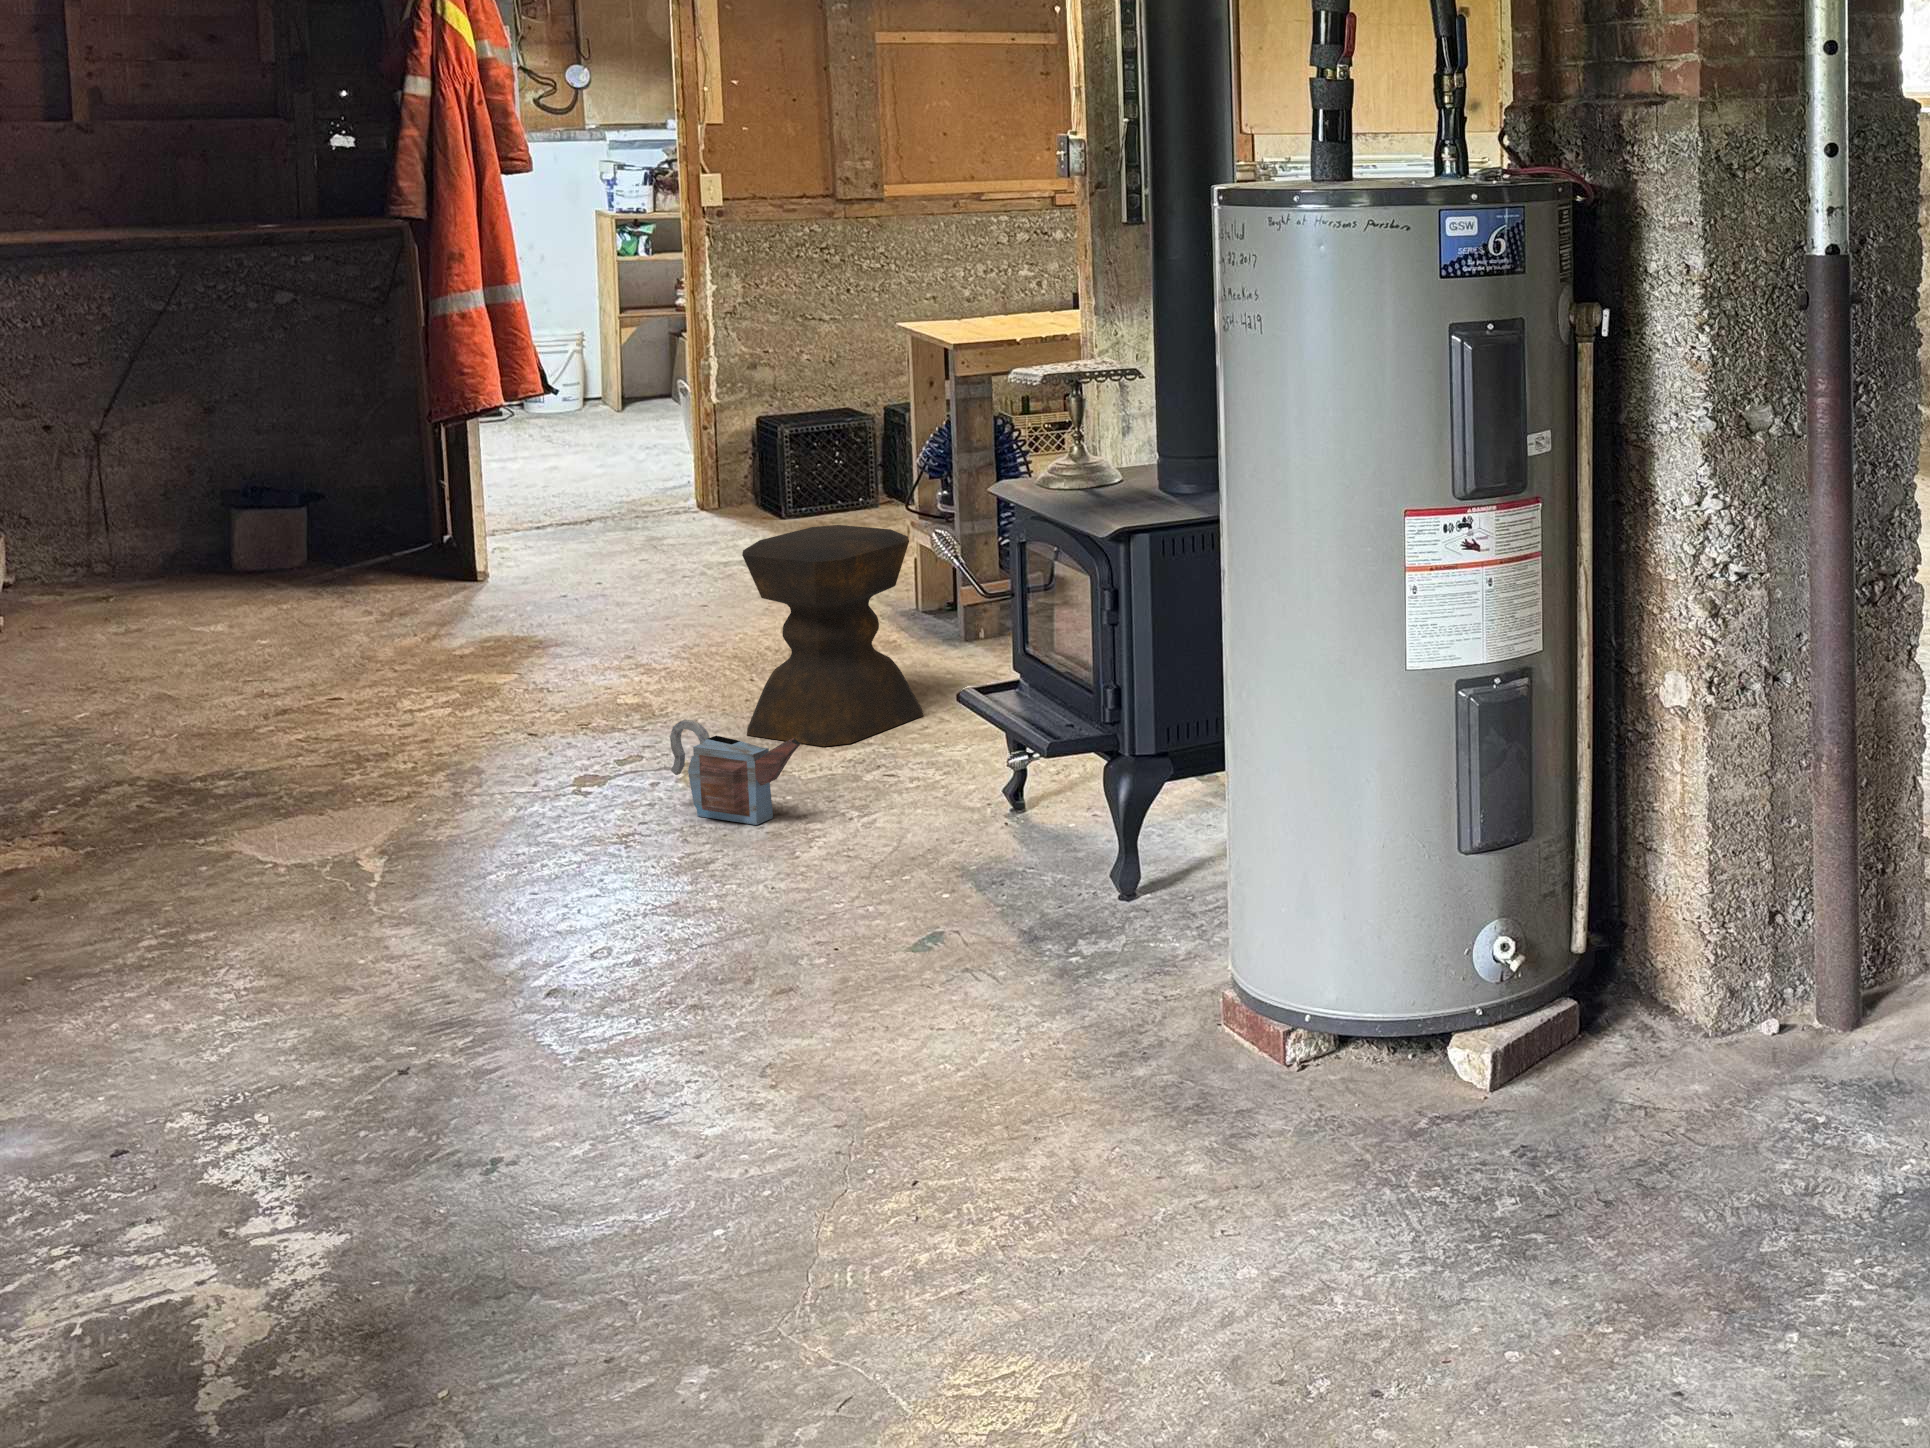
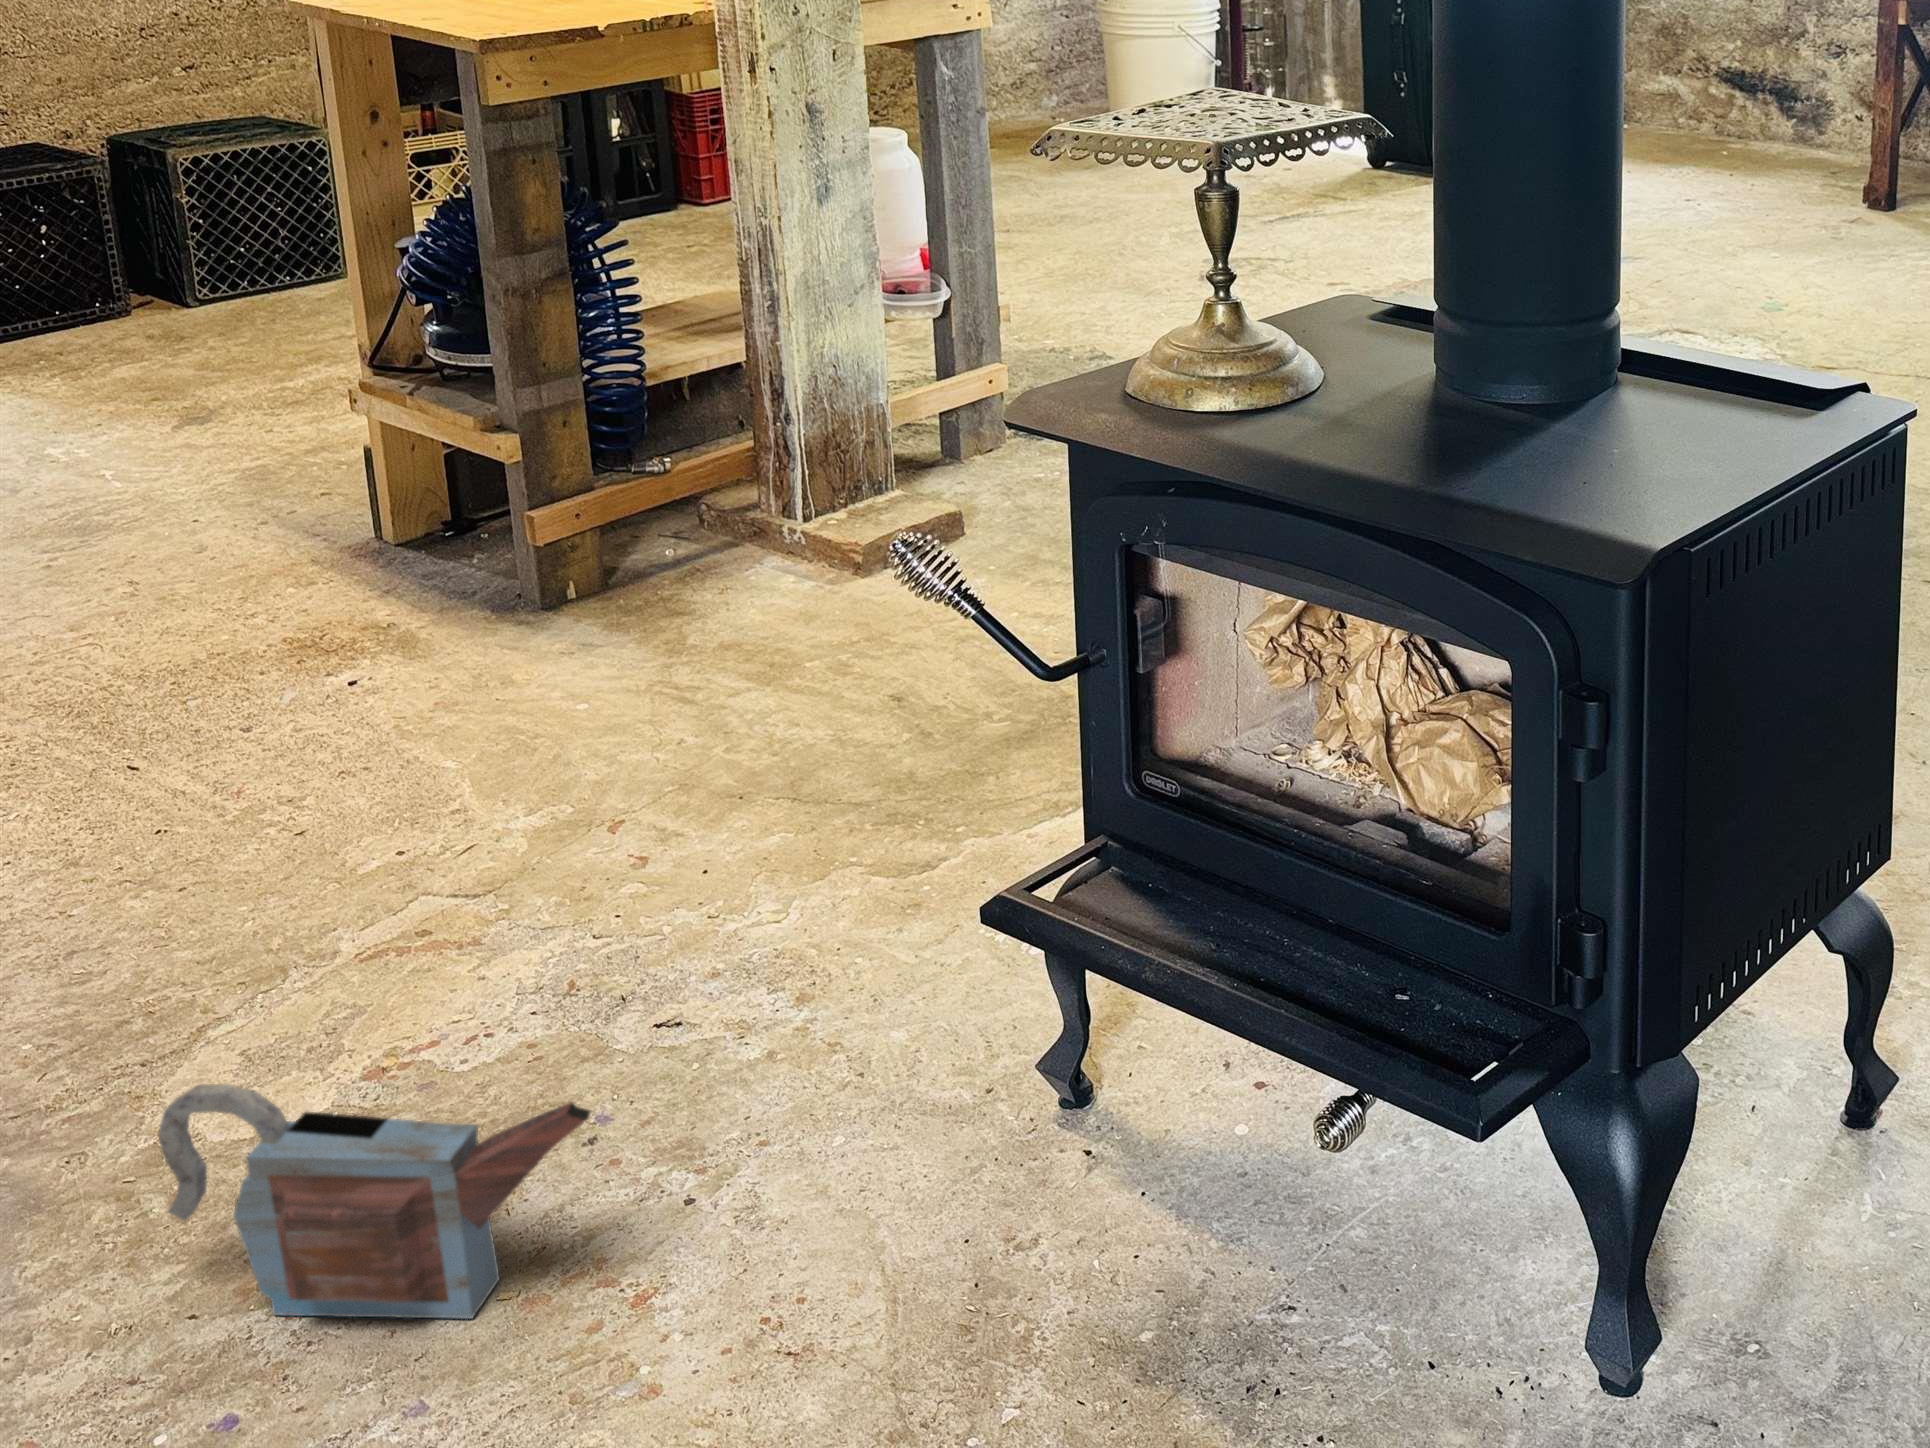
stool: present [742,525,923,746] -> none [163,463,626,979]

